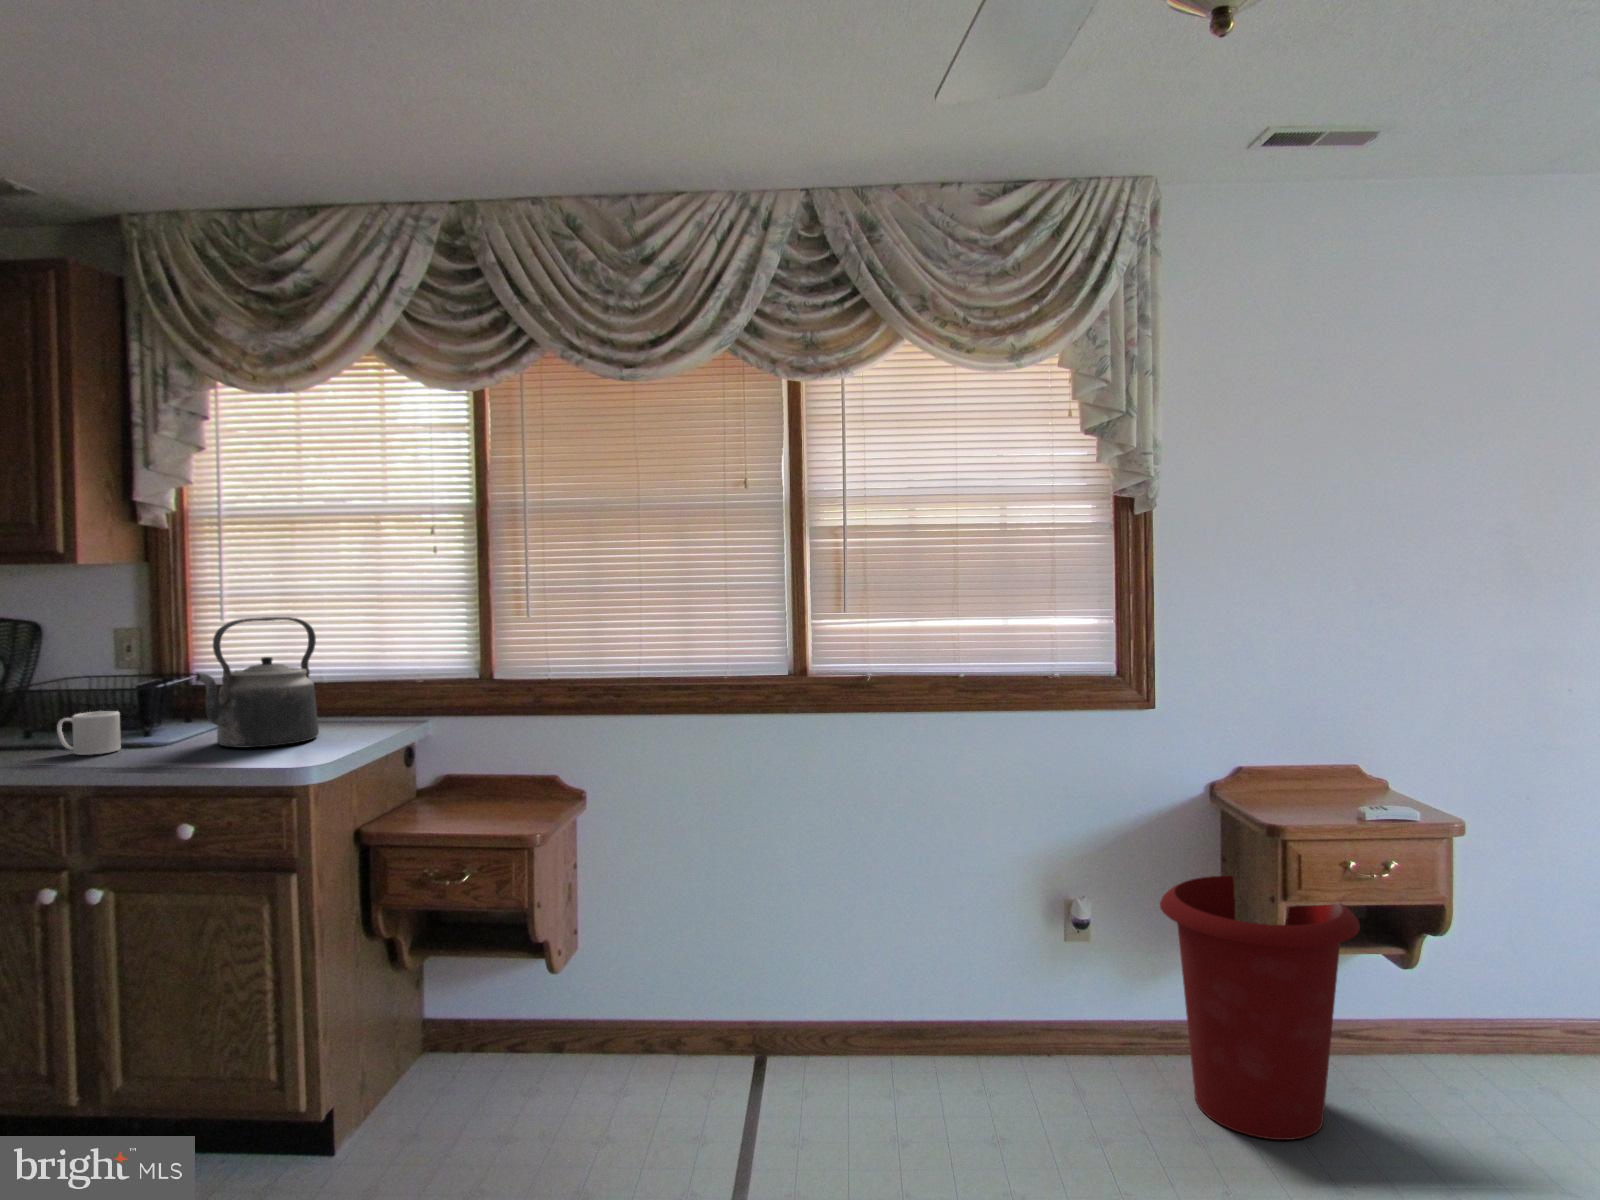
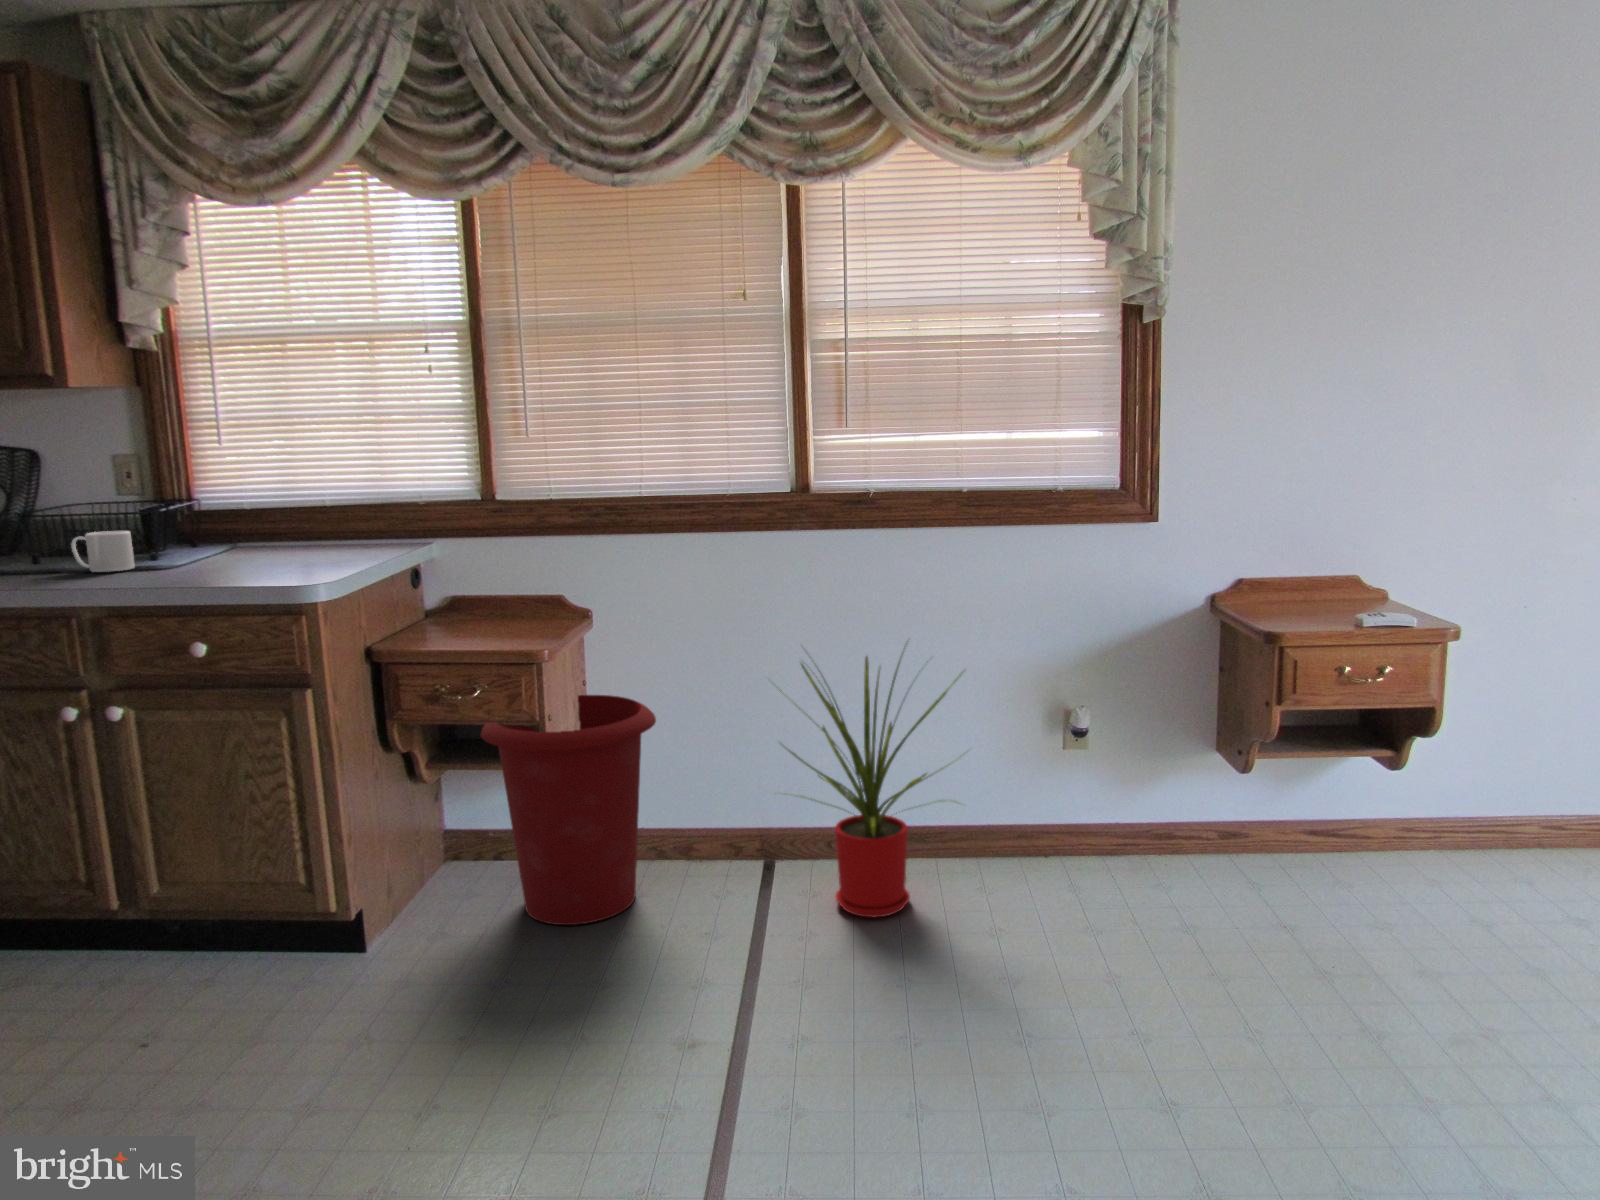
kettle: present [196,617,319,748] -> none [203,437,326,565]
house plant: none [761,825,975,1130] -> present [785,648,965,917]
waste bin: present [1160,876,1360,1140] -> present [481,695,656,925]

